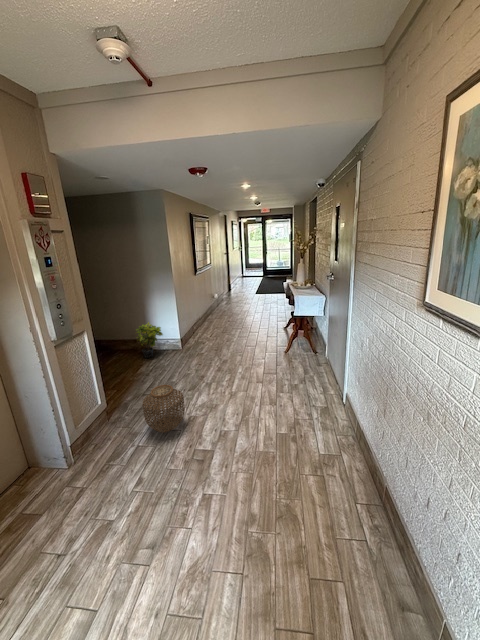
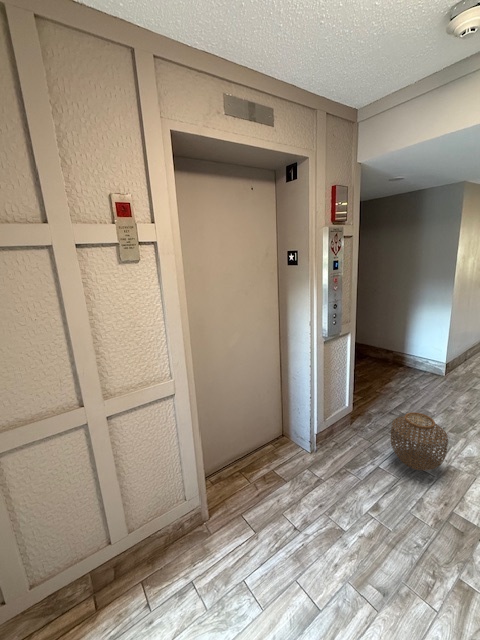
potted plant: present [136,322,163,358] -> none [388,335,423,373]

